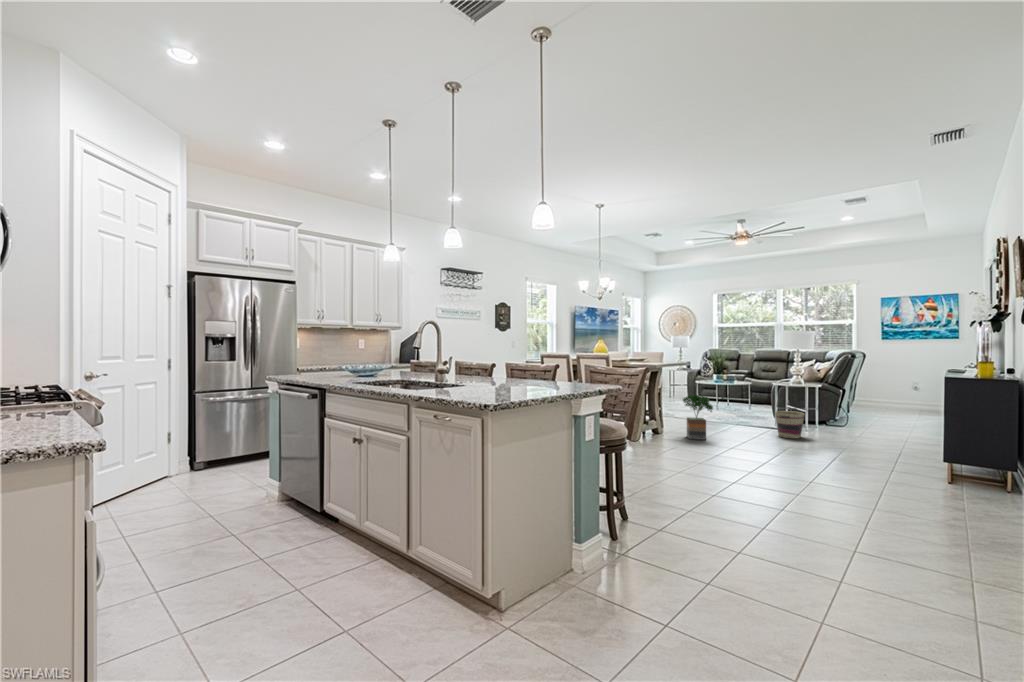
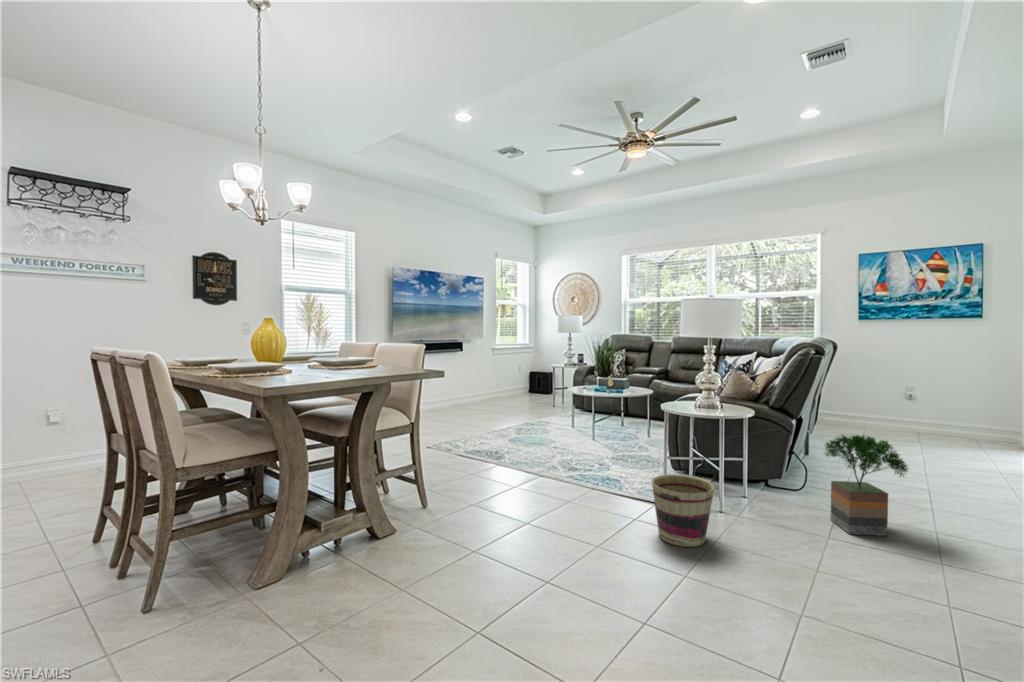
potted tree: present [683,395,713,440] -> present [825,435,908,536]

